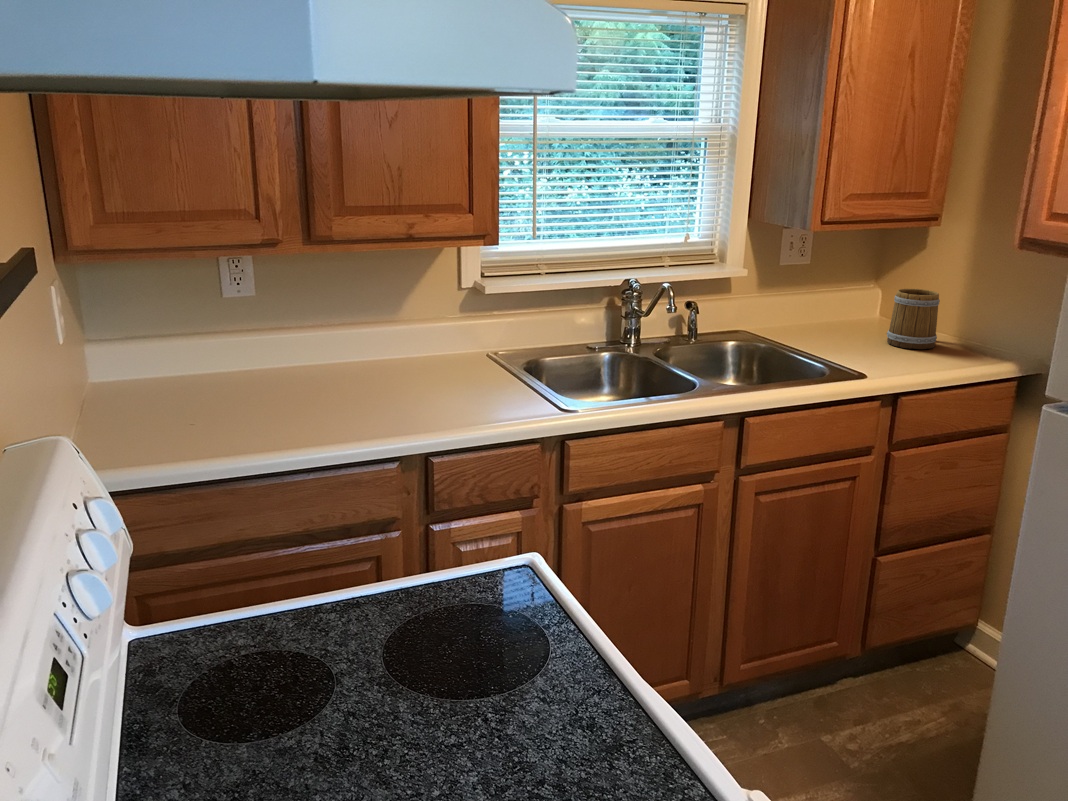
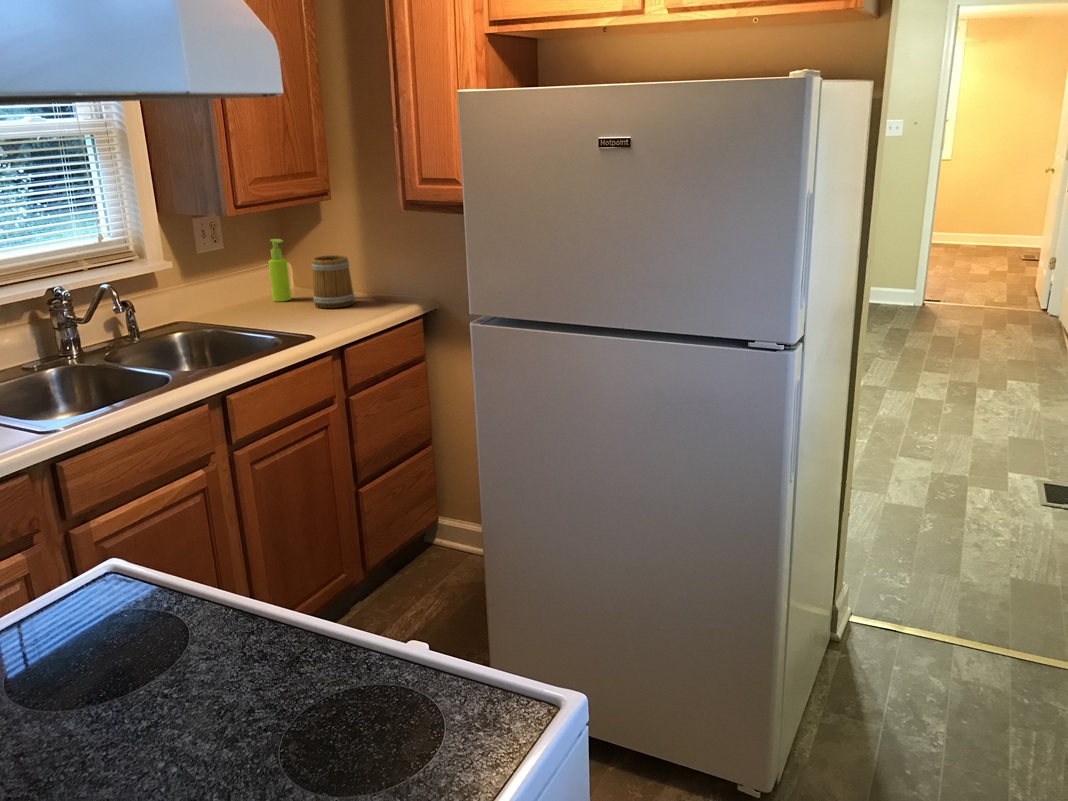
soap dispenser: none [846,262,873,330] -> present [268,239,291,301]

